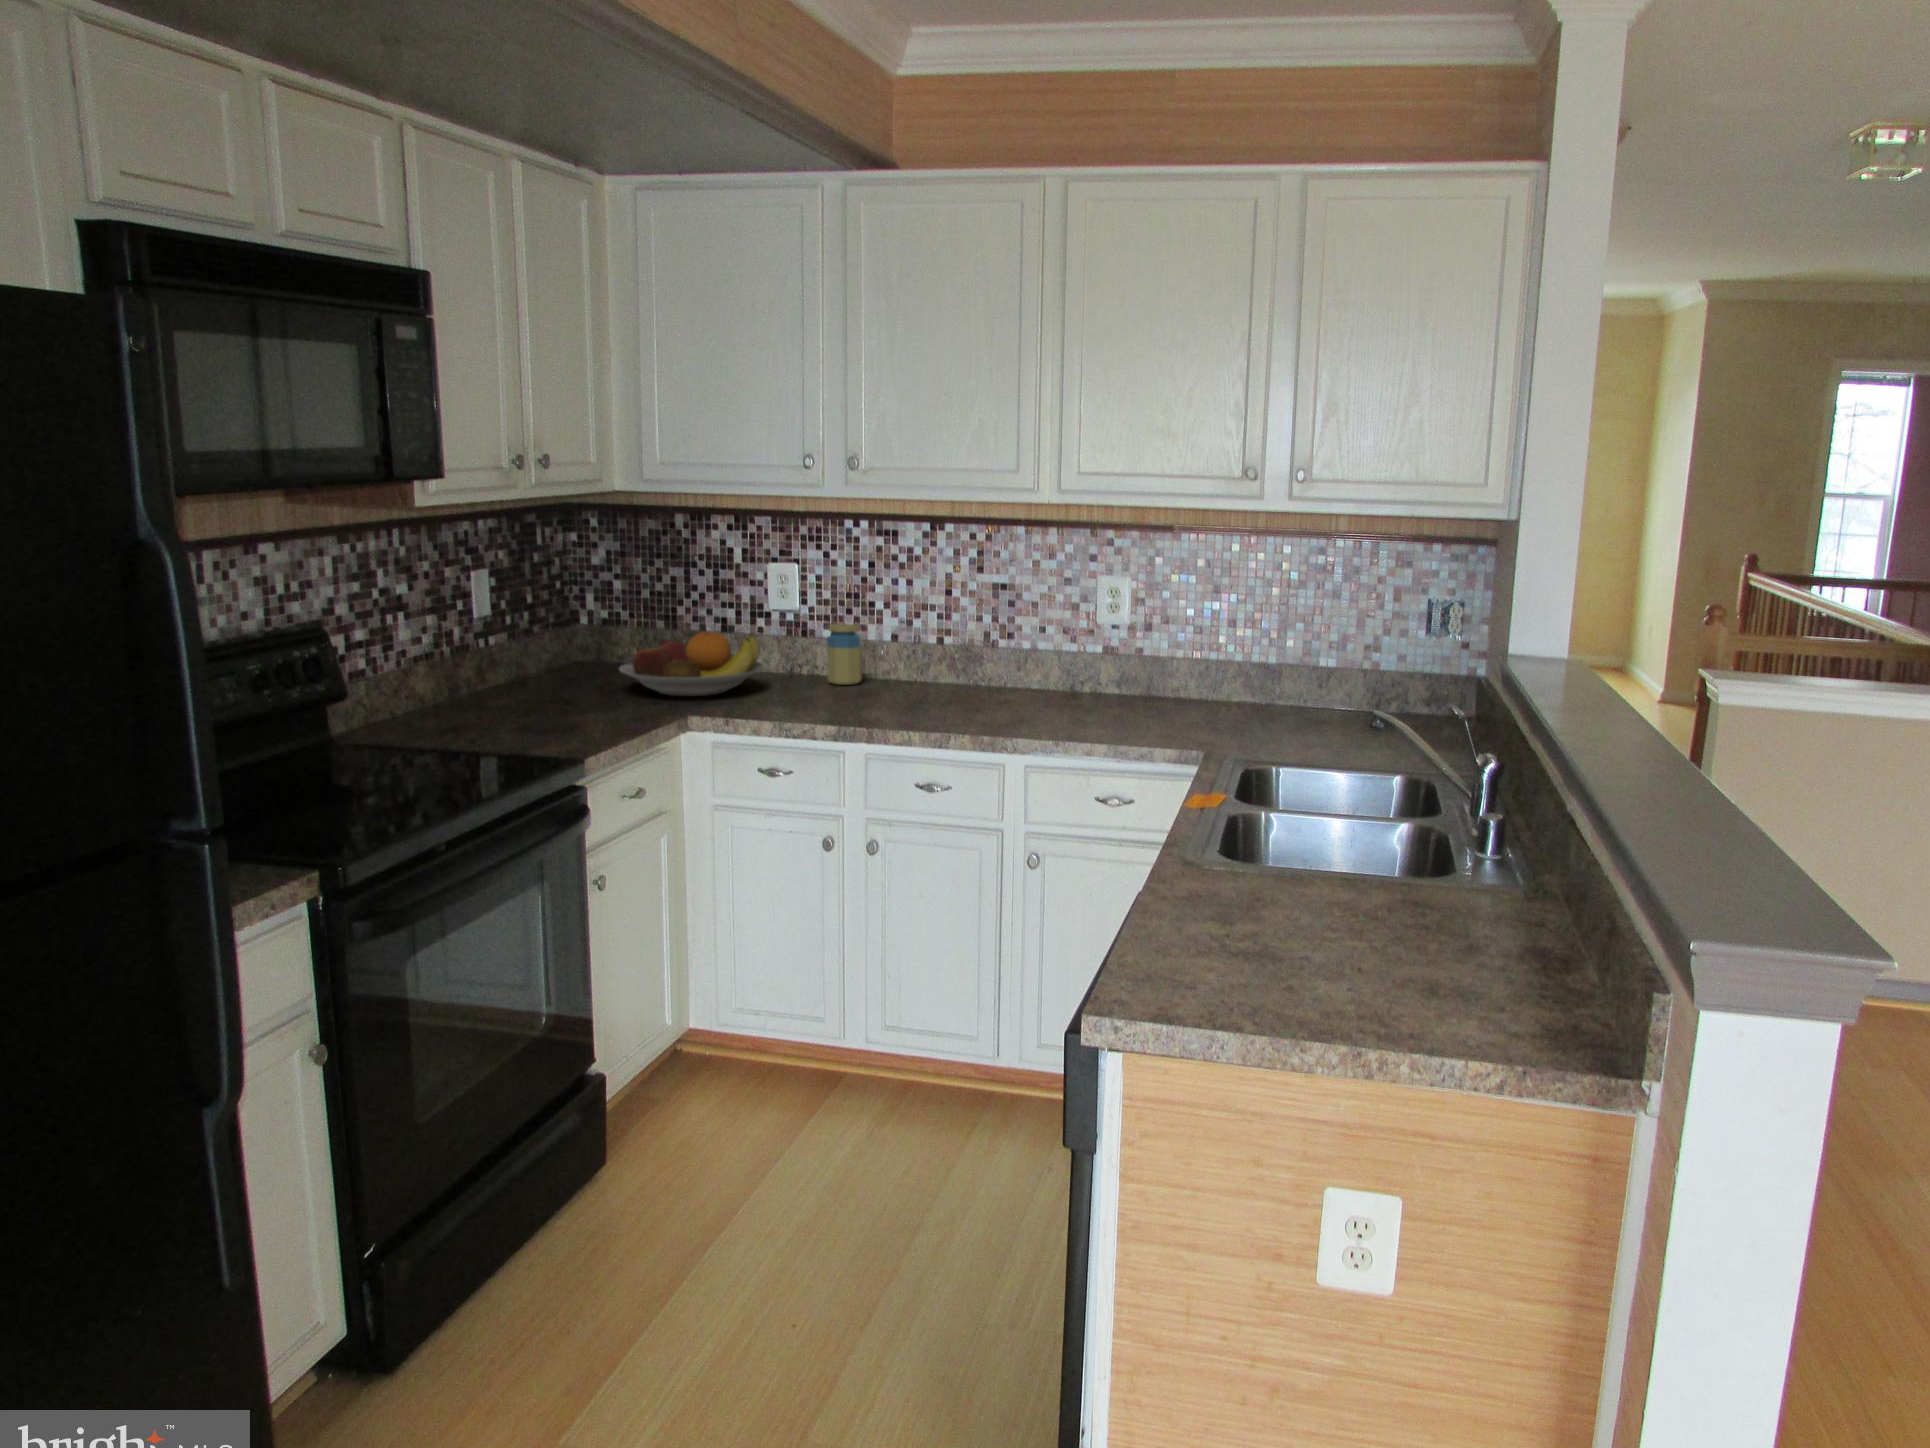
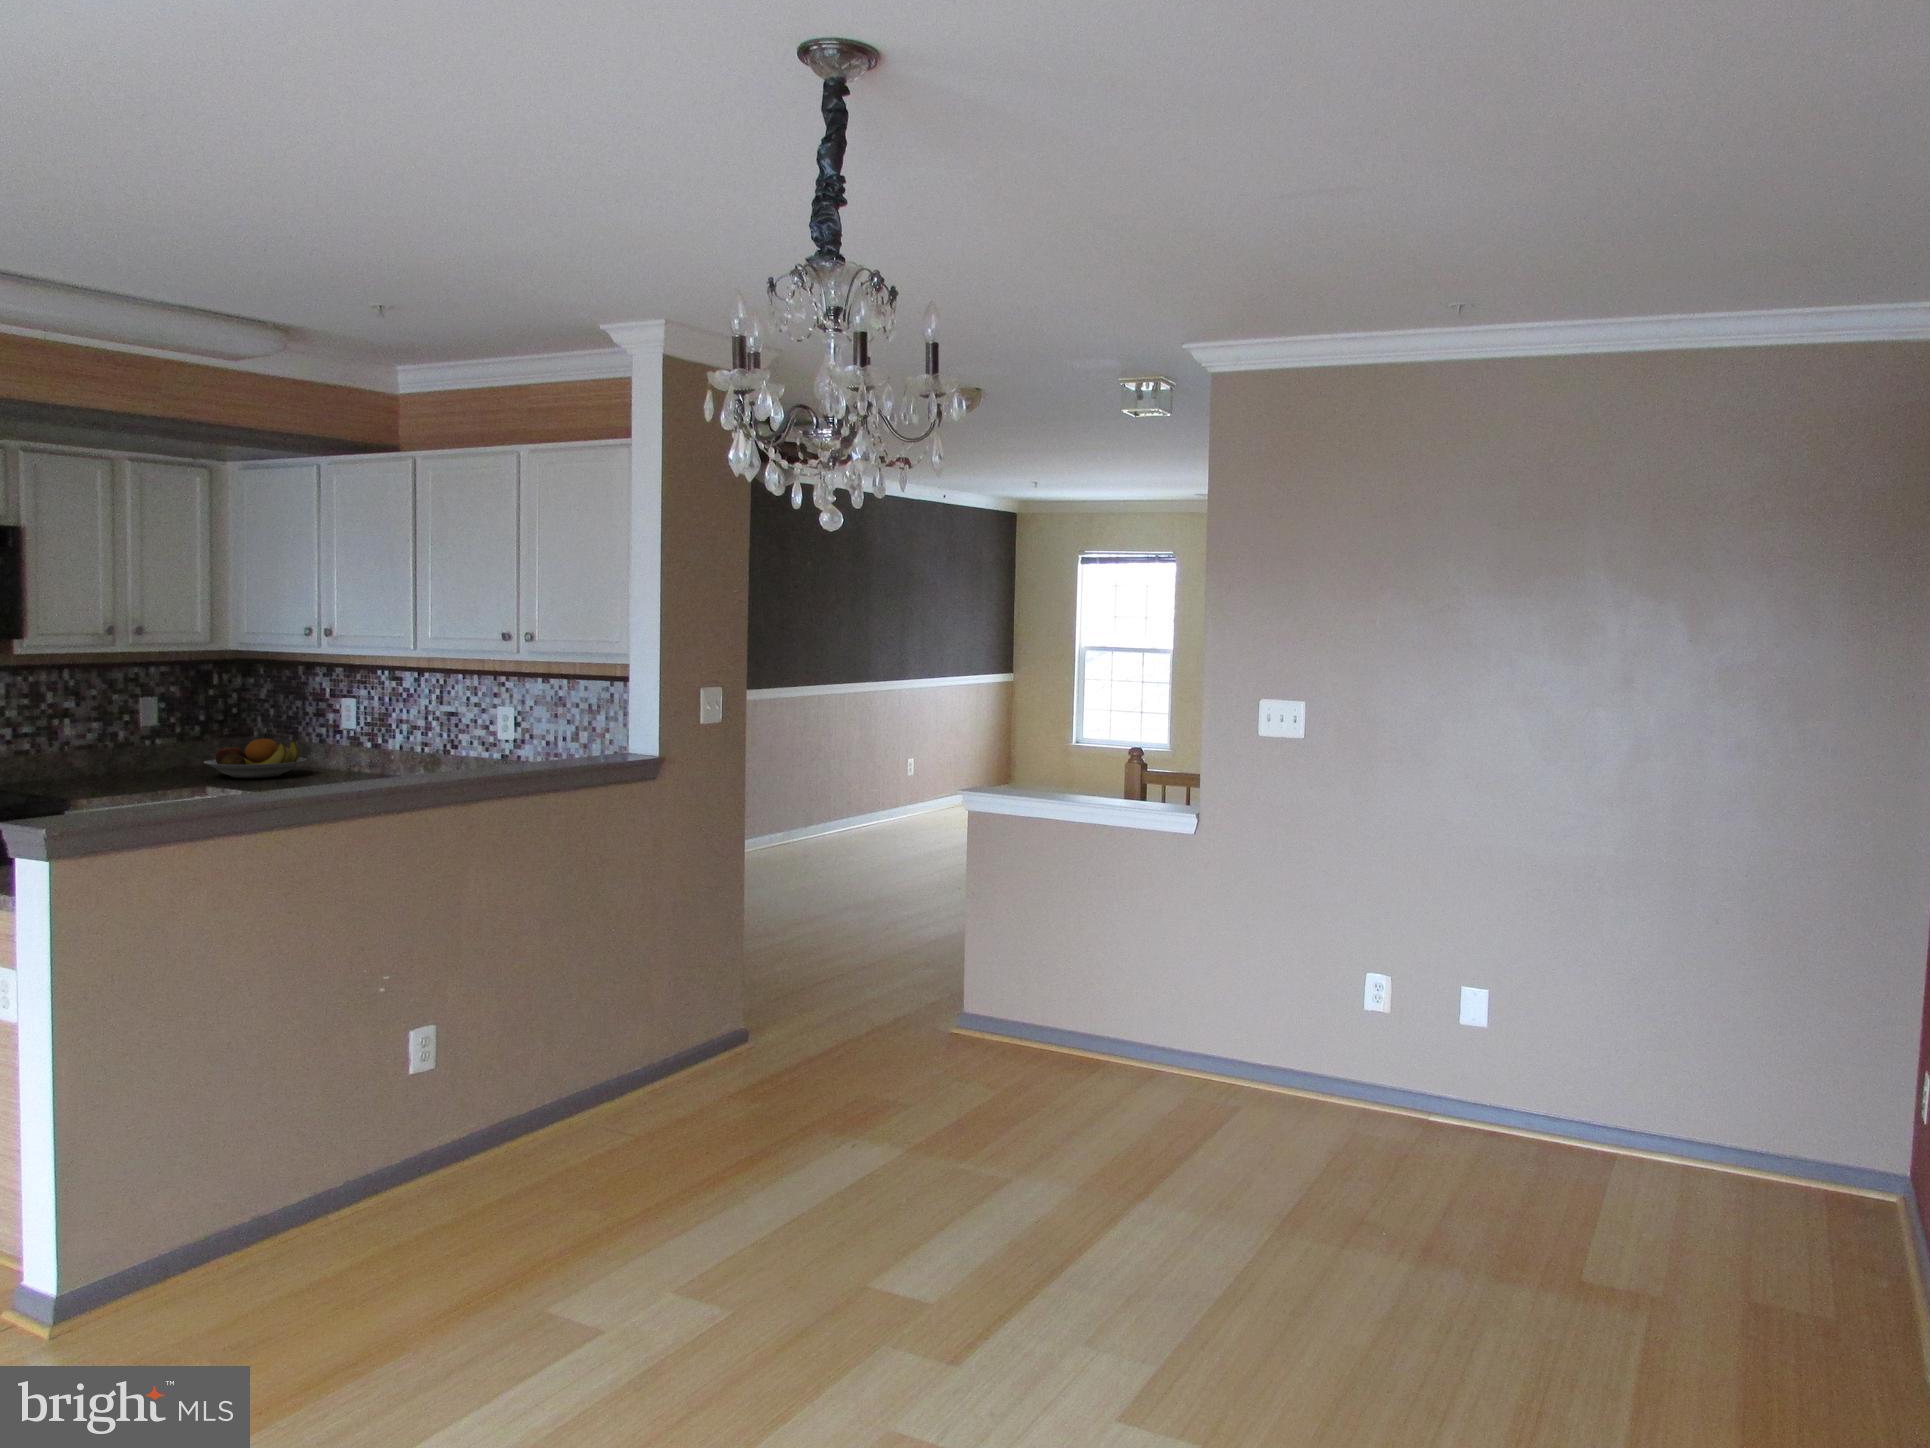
jar: present [827,624,862,685] -> none [349,737,373,777]

